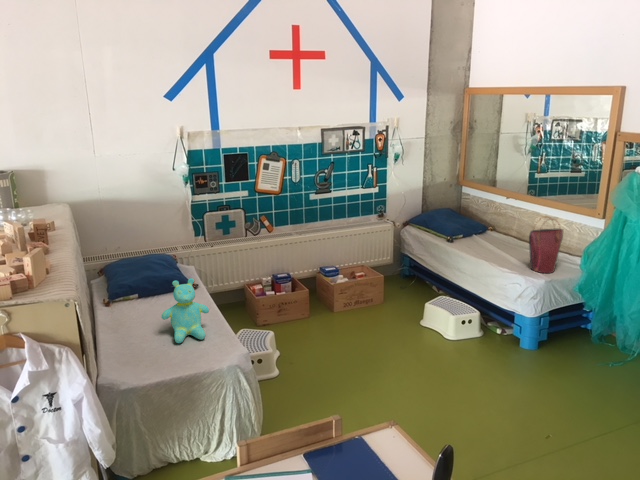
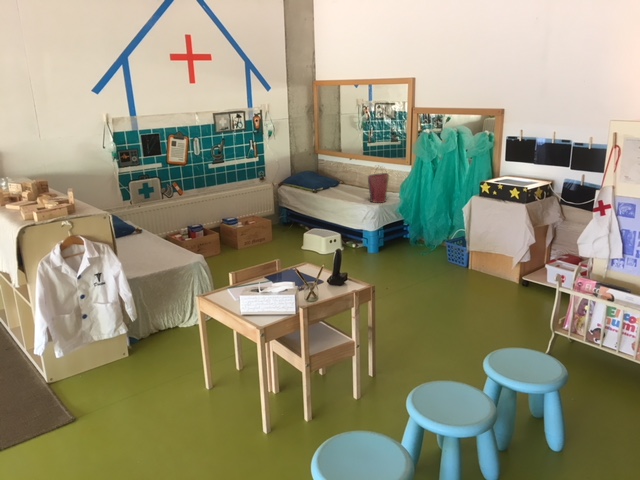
teddy bear: present [162,278,209,343] -> none [136,212,170,256]

